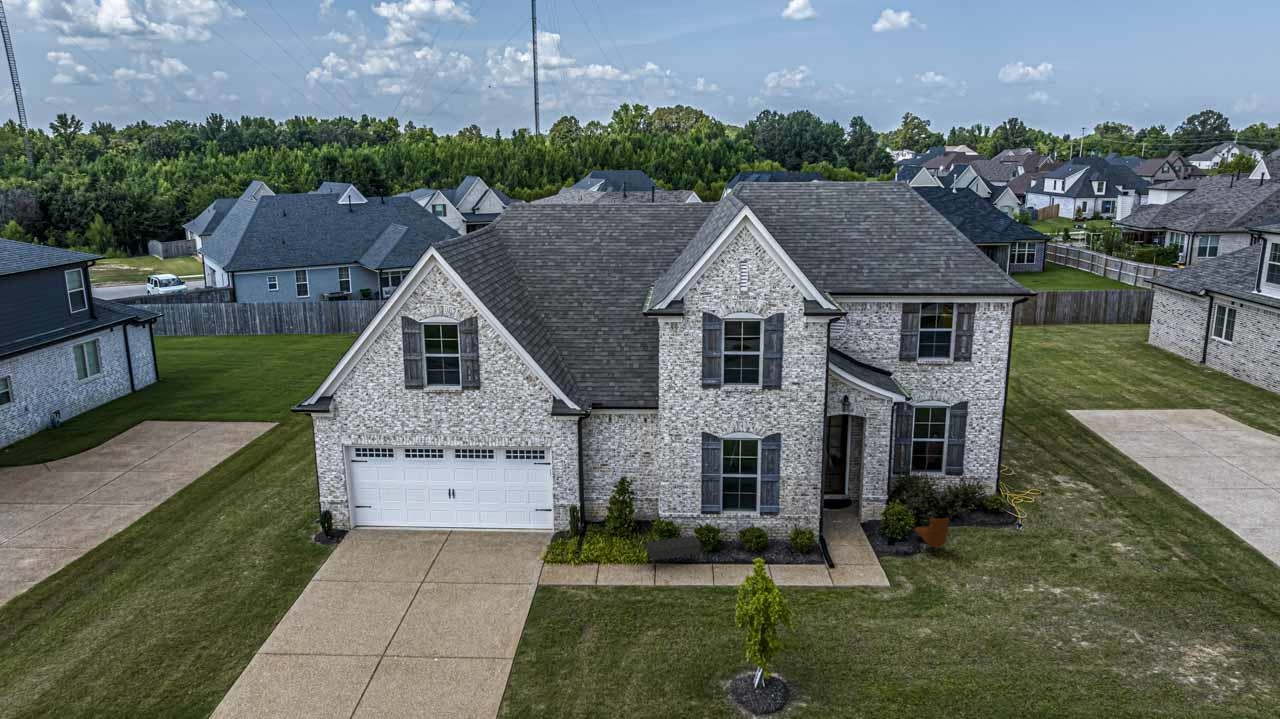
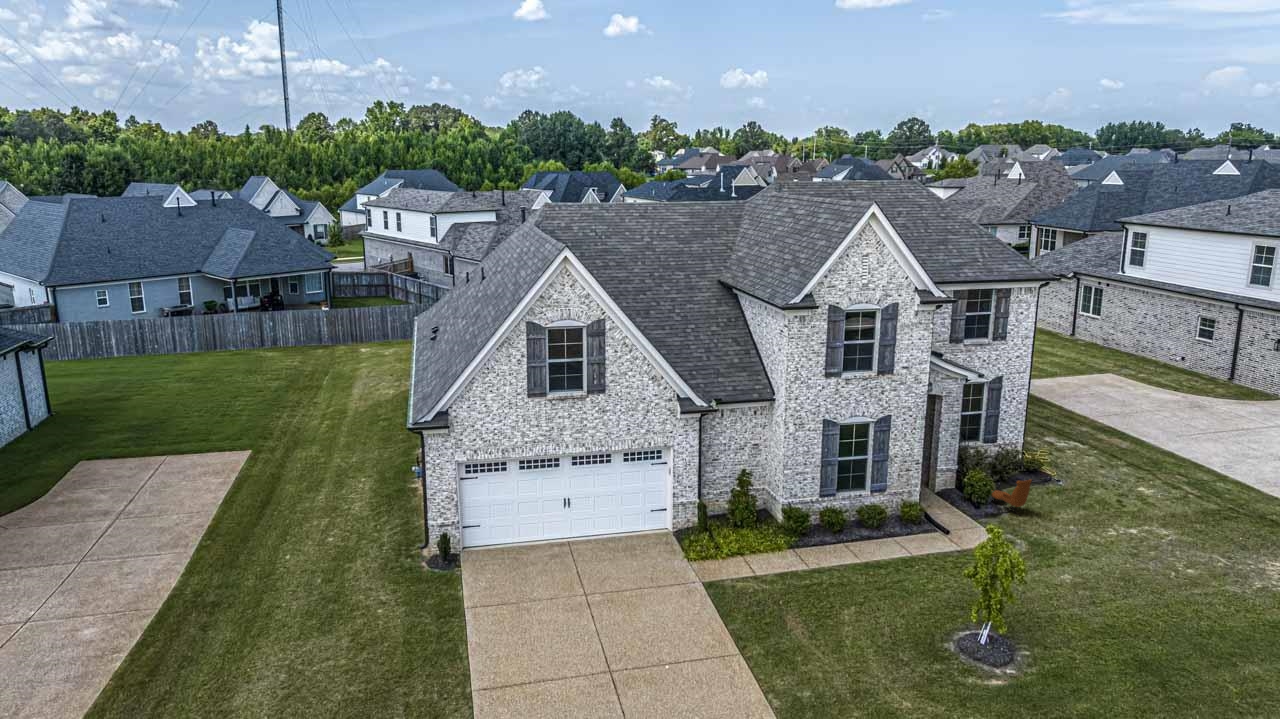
bench: present [646,536,701,570] -> none [782,520,832,557]

